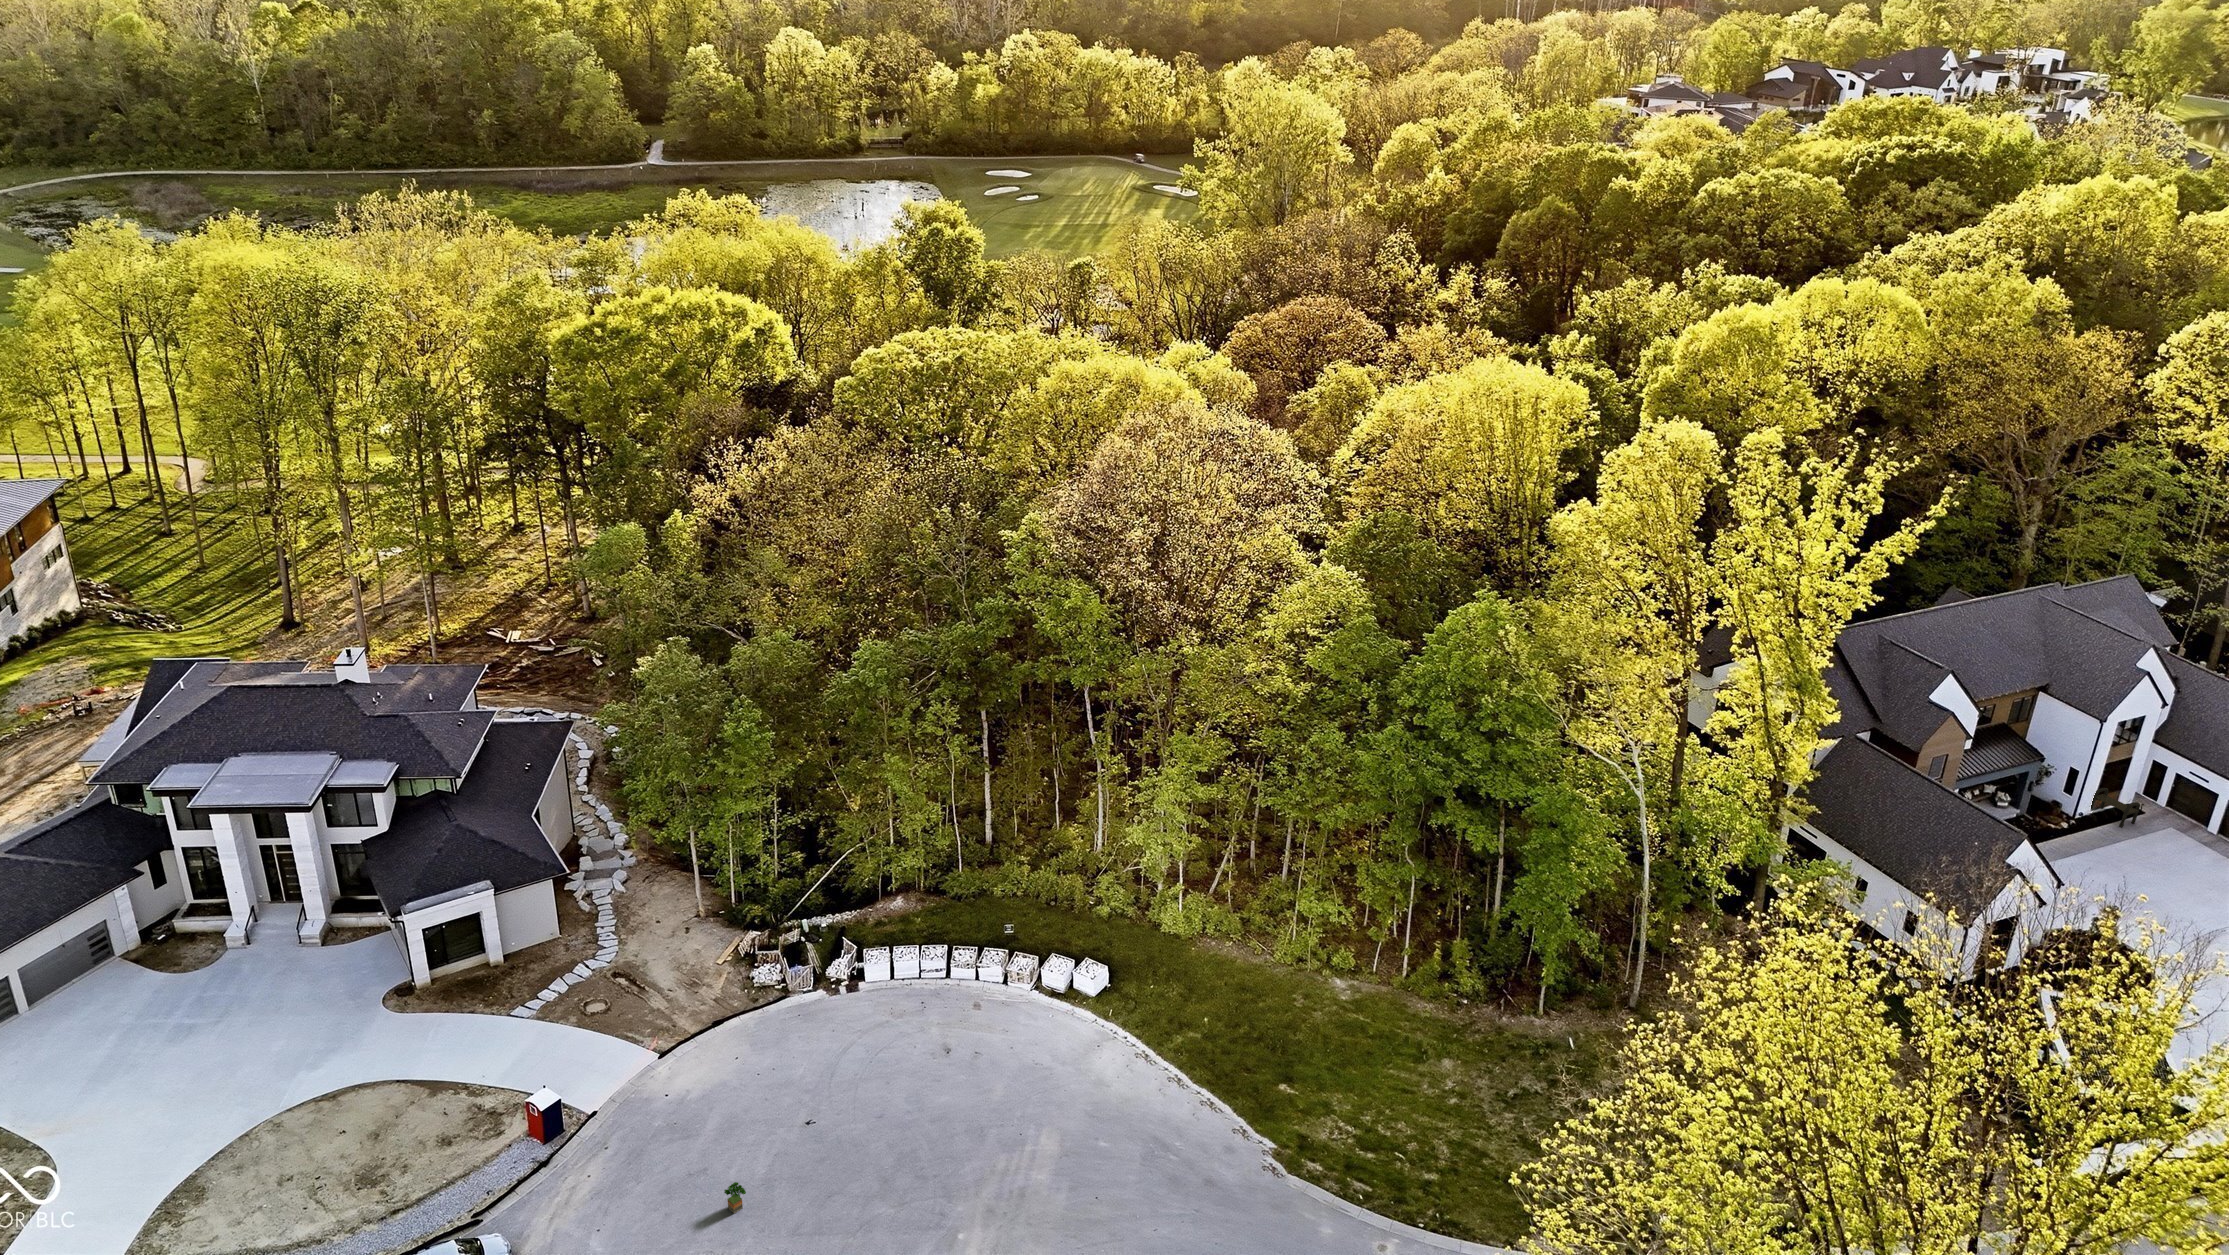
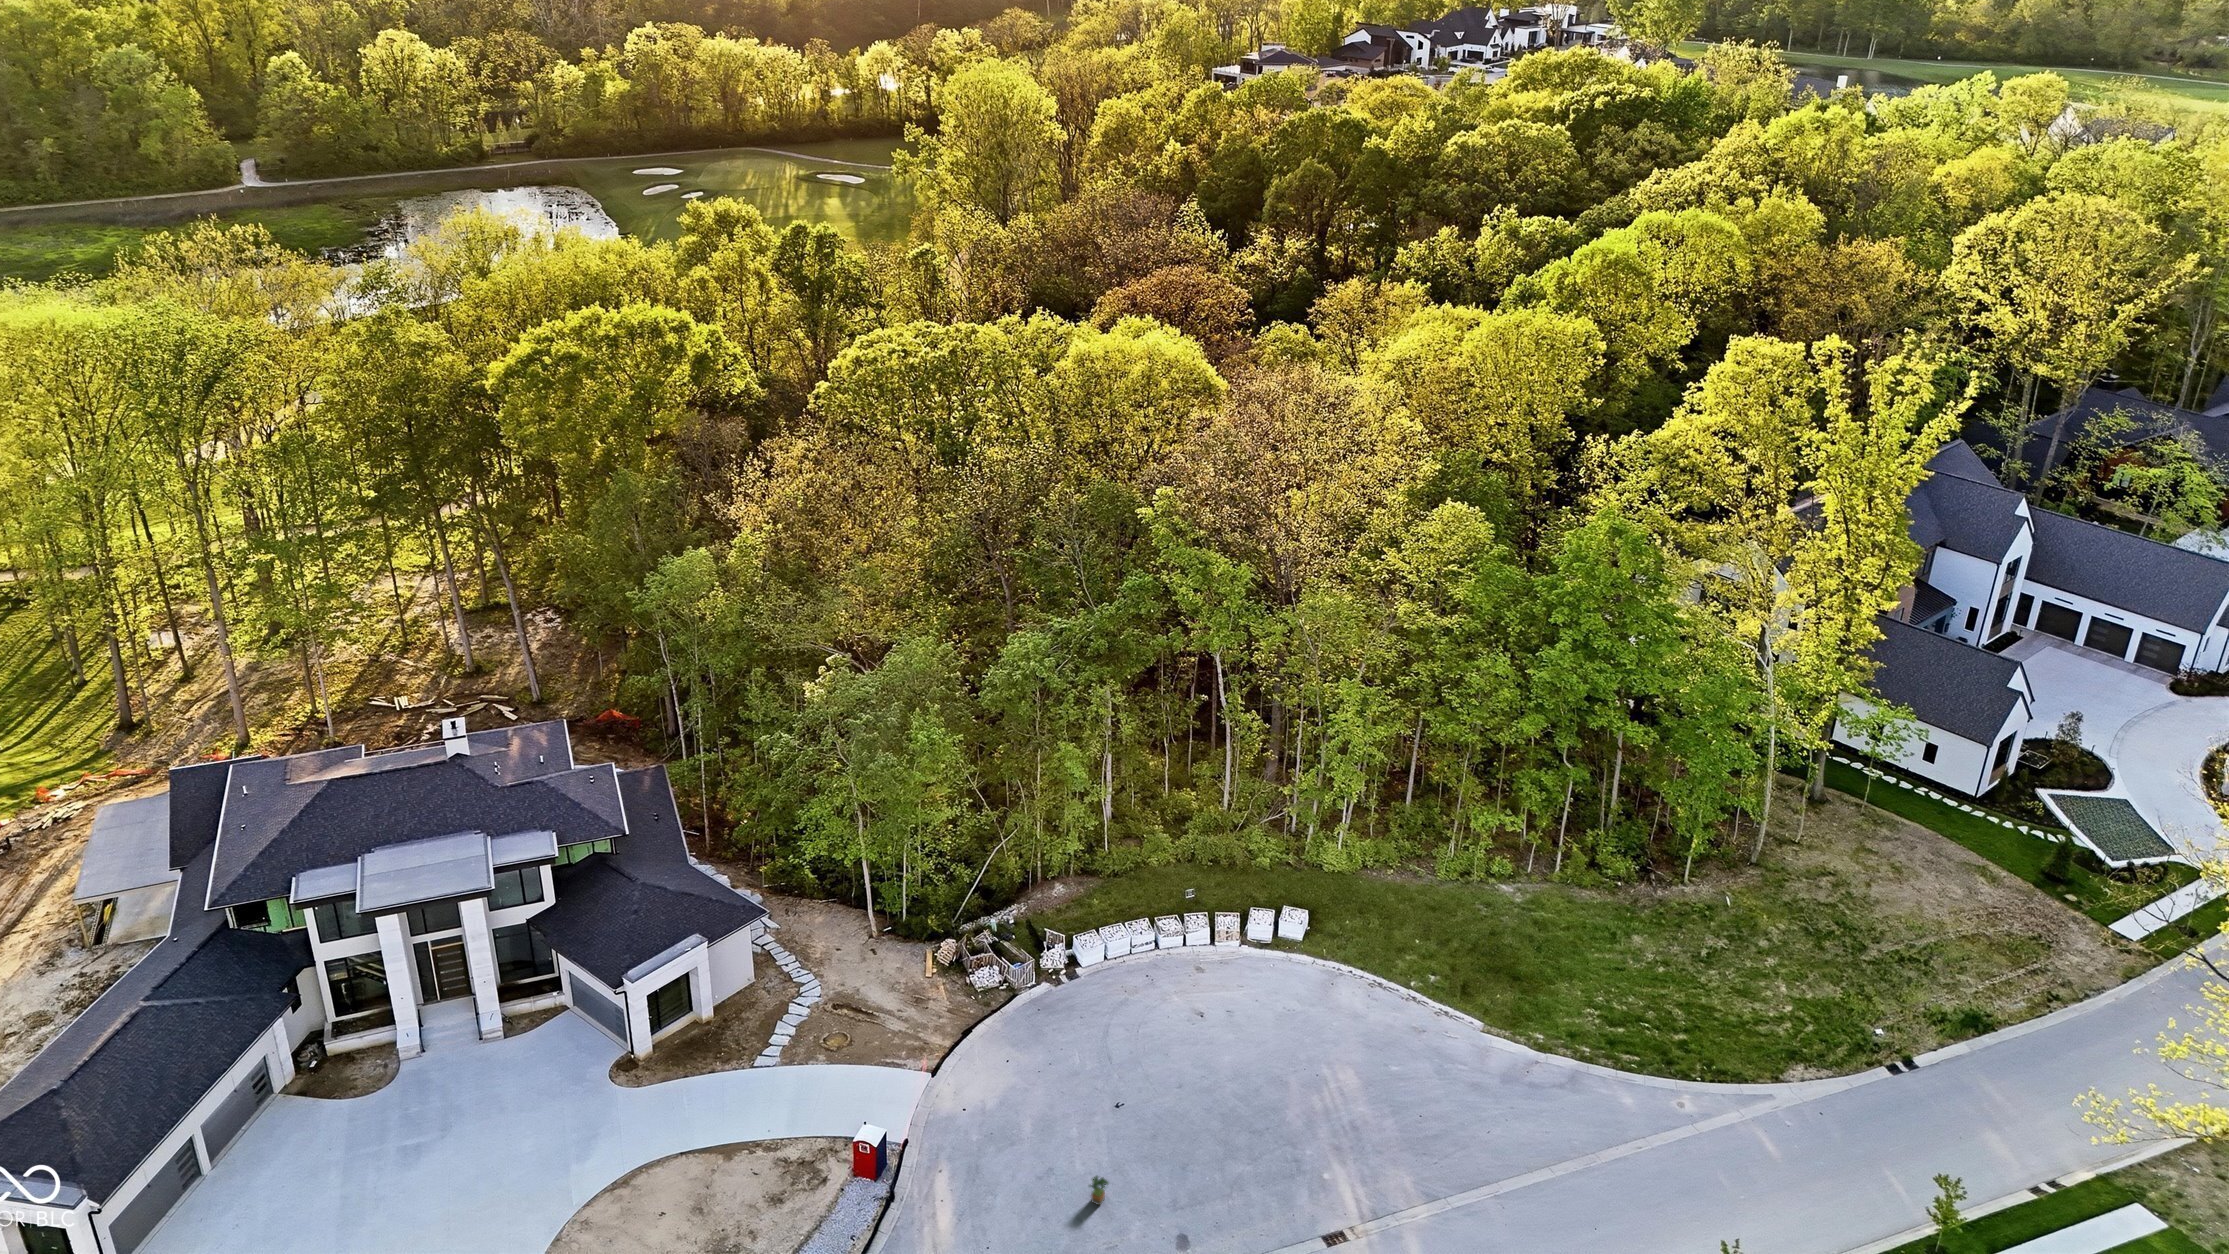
bench: present [2091,788,2140,827] -> none [1983,621,2024,652]

